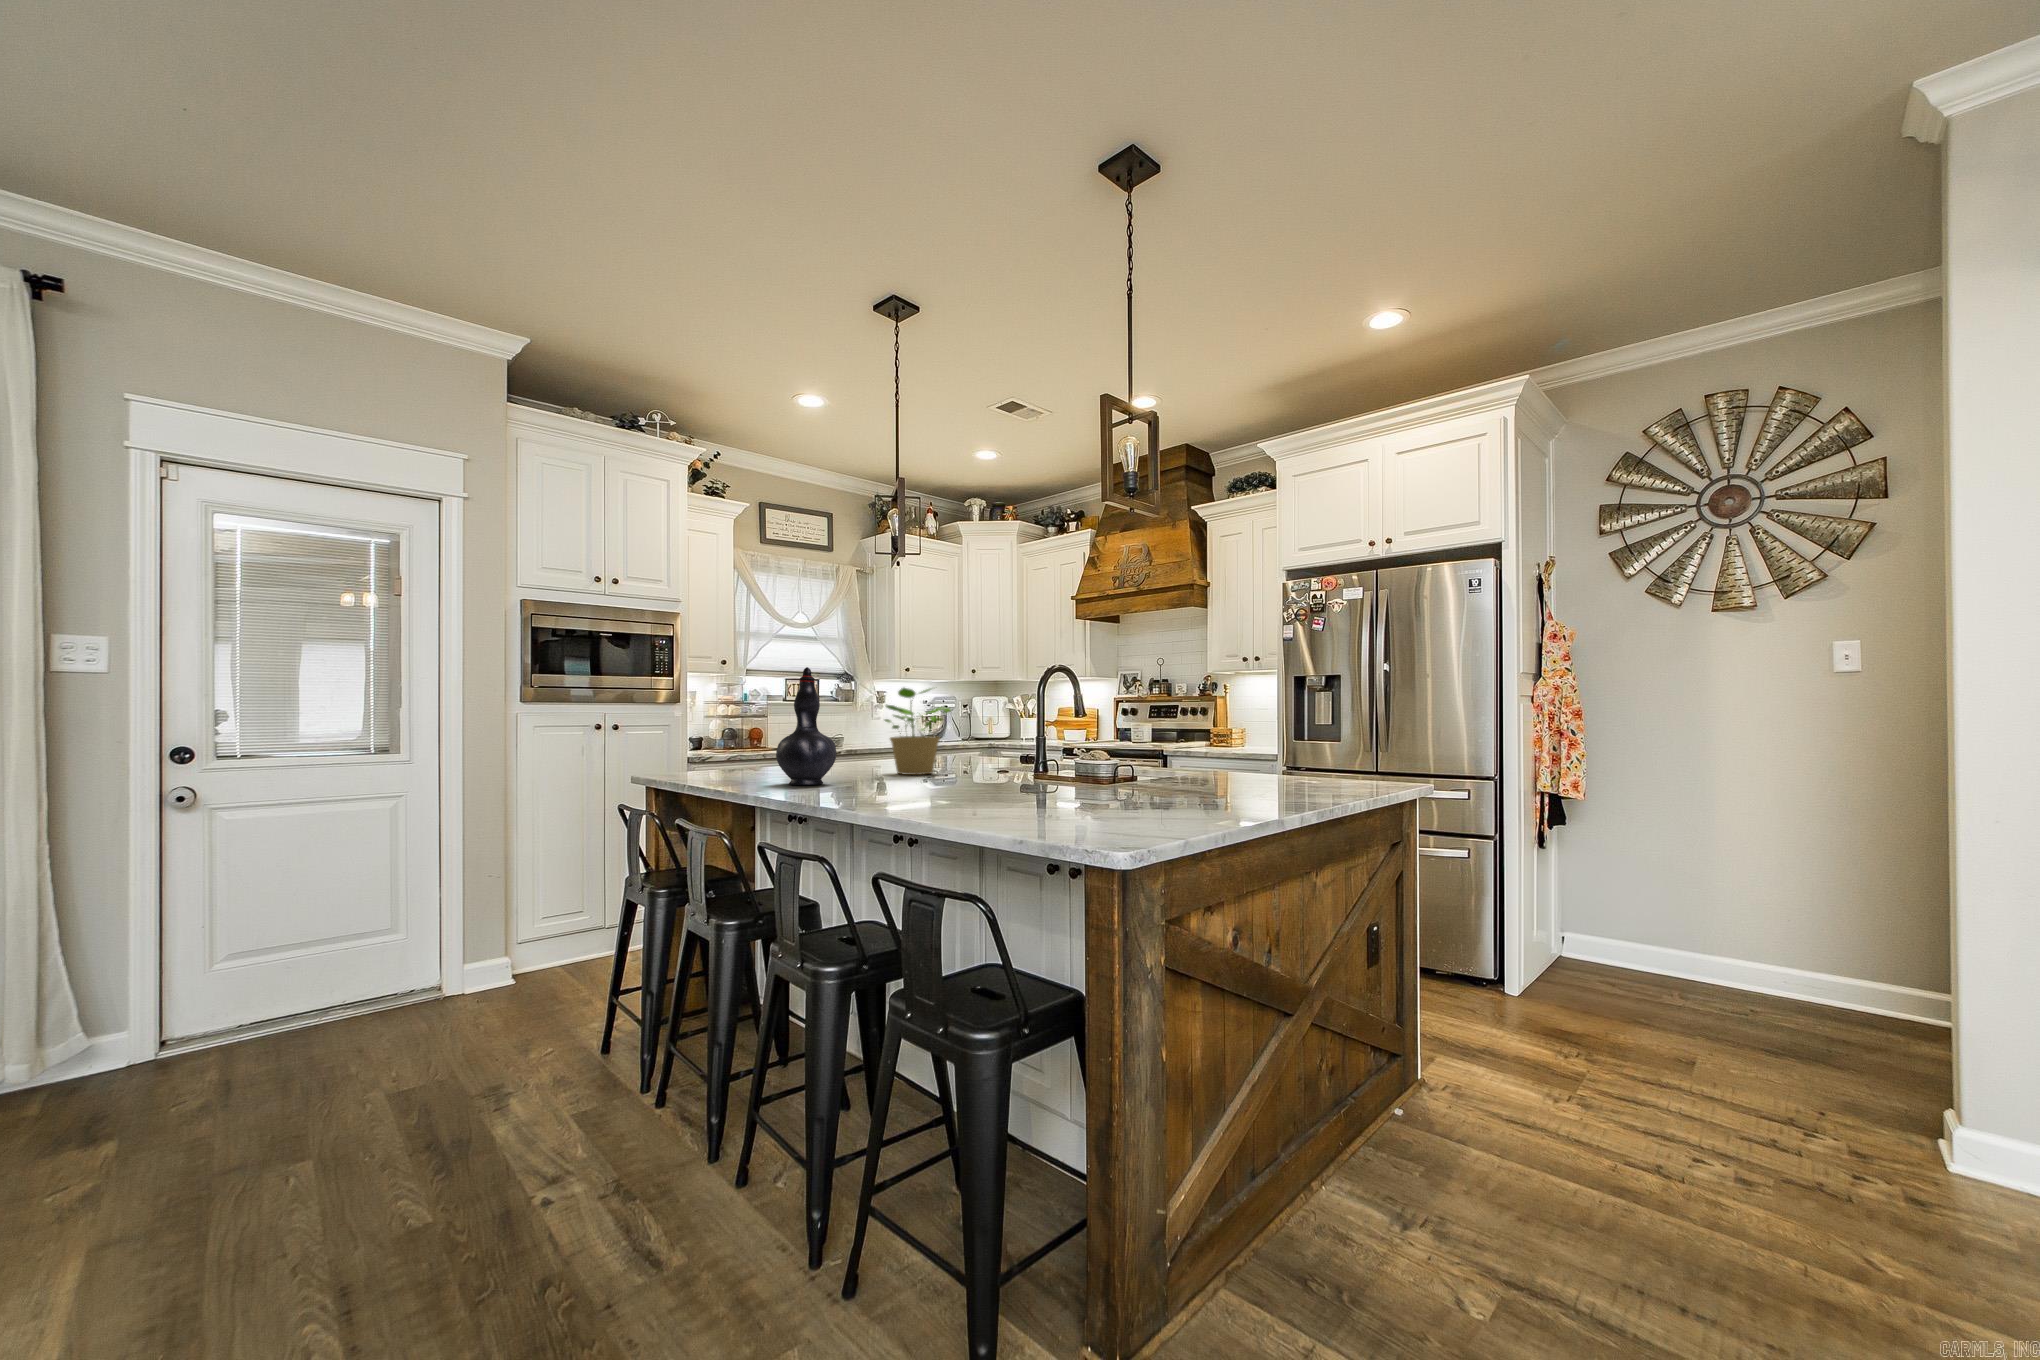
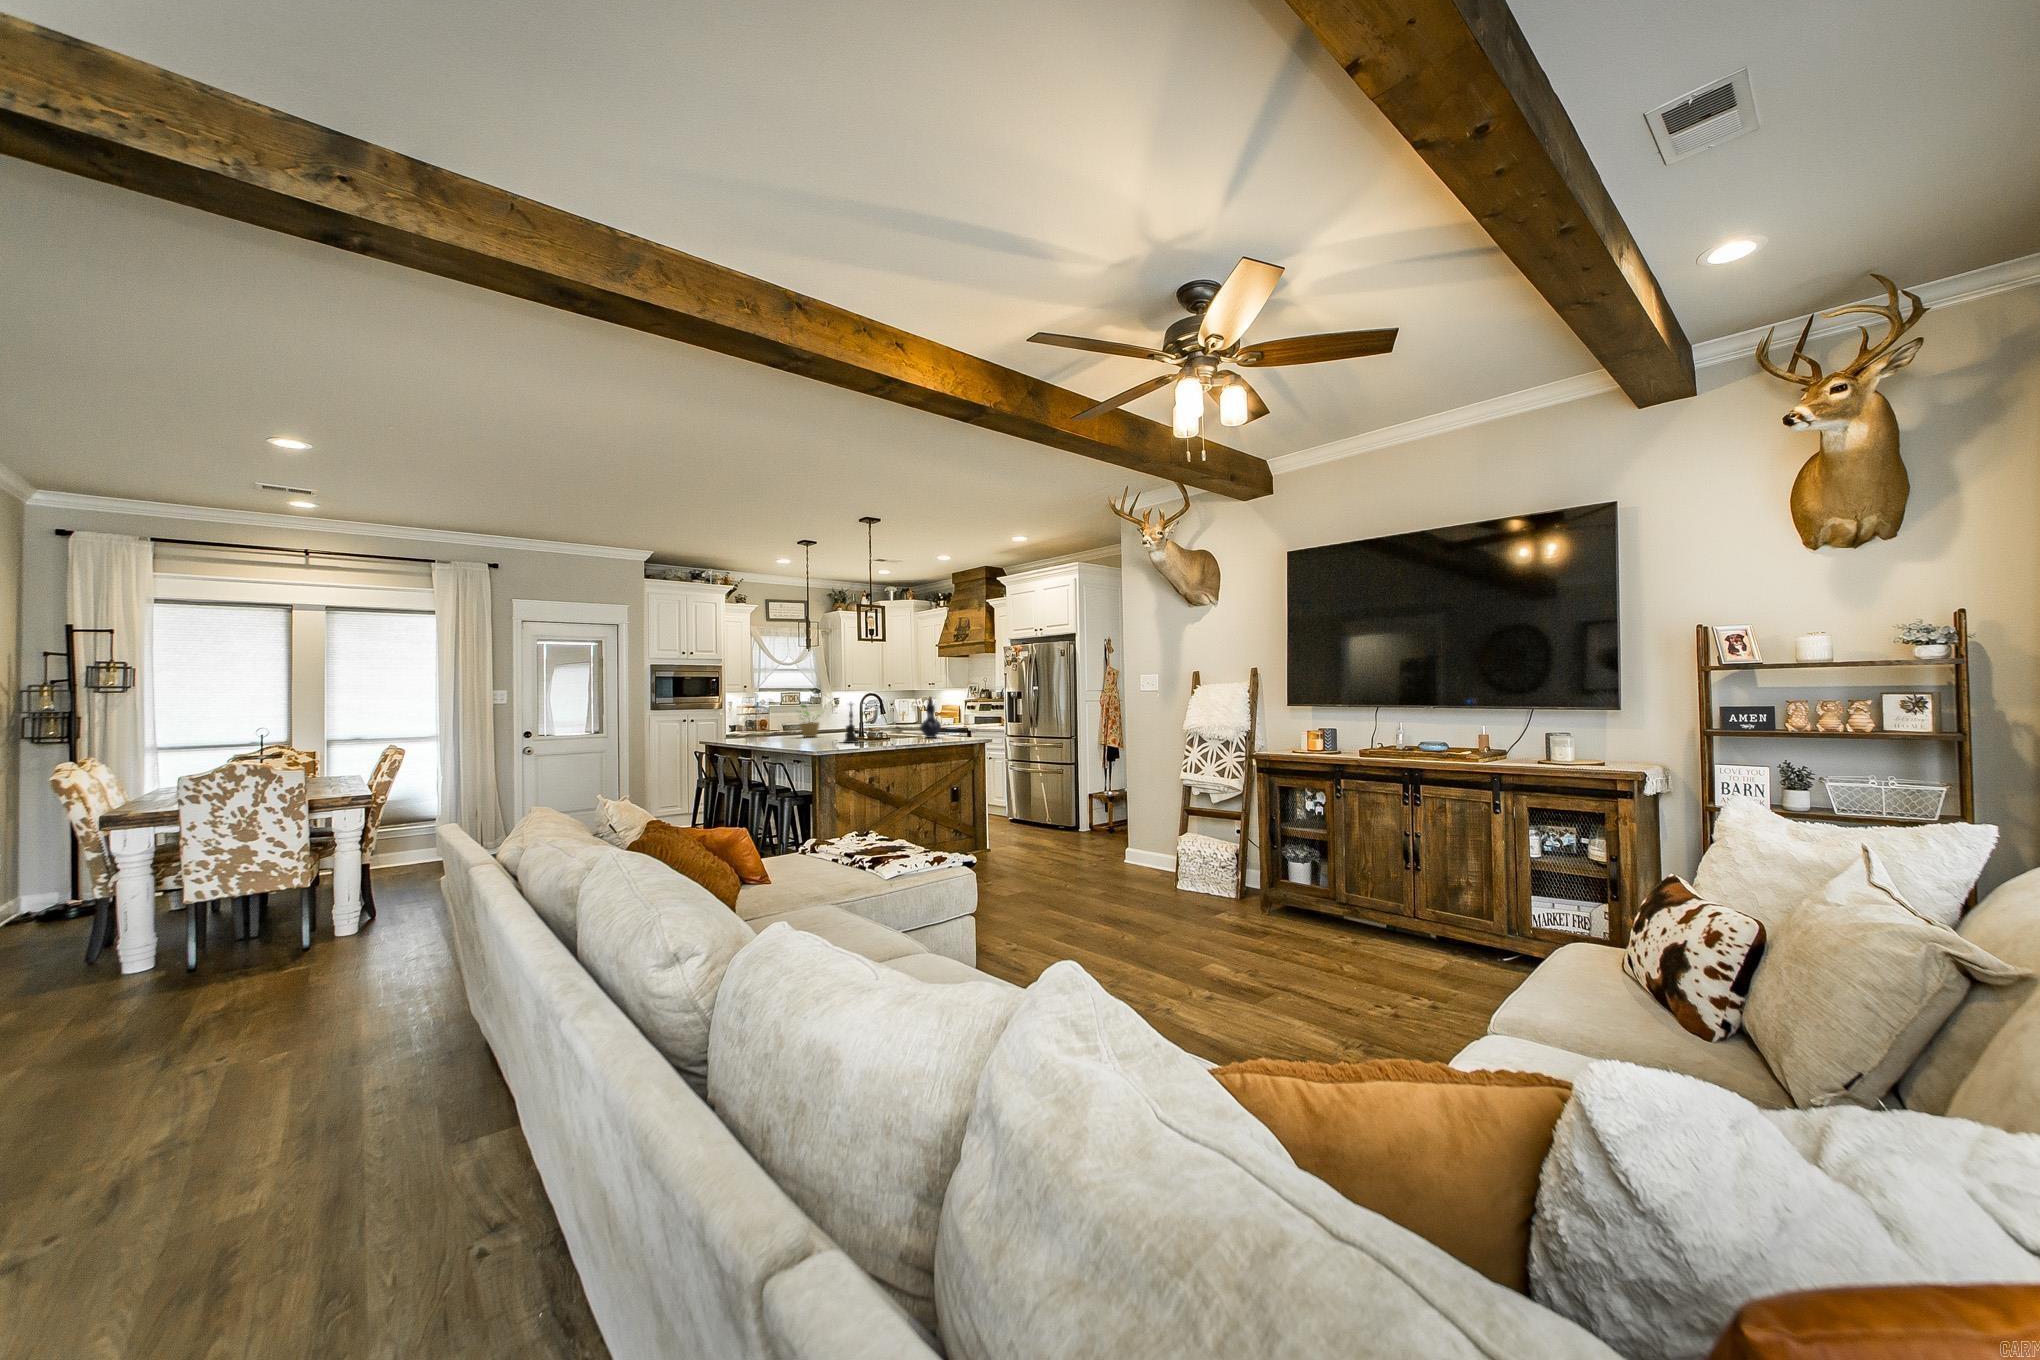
candle holder: none [1091,657,1190,814] -> present [844,704,859,743]
decorative vase: present [776,667,836,785] -> present [920,697,941,738]

